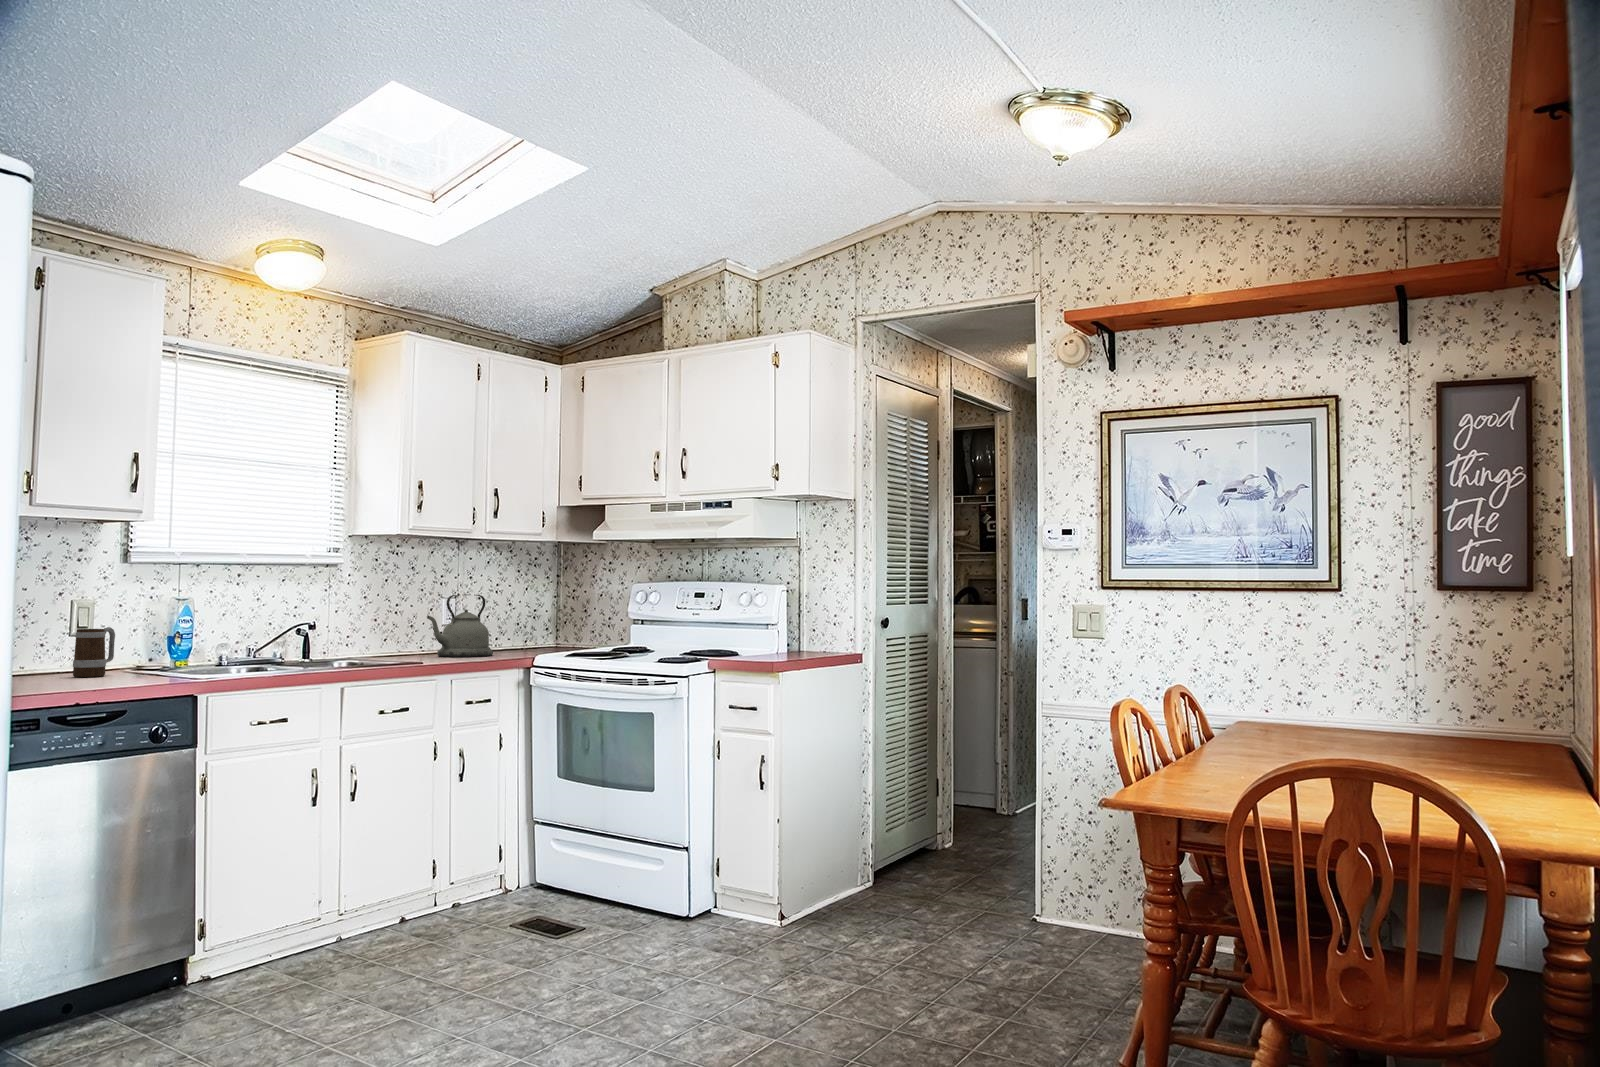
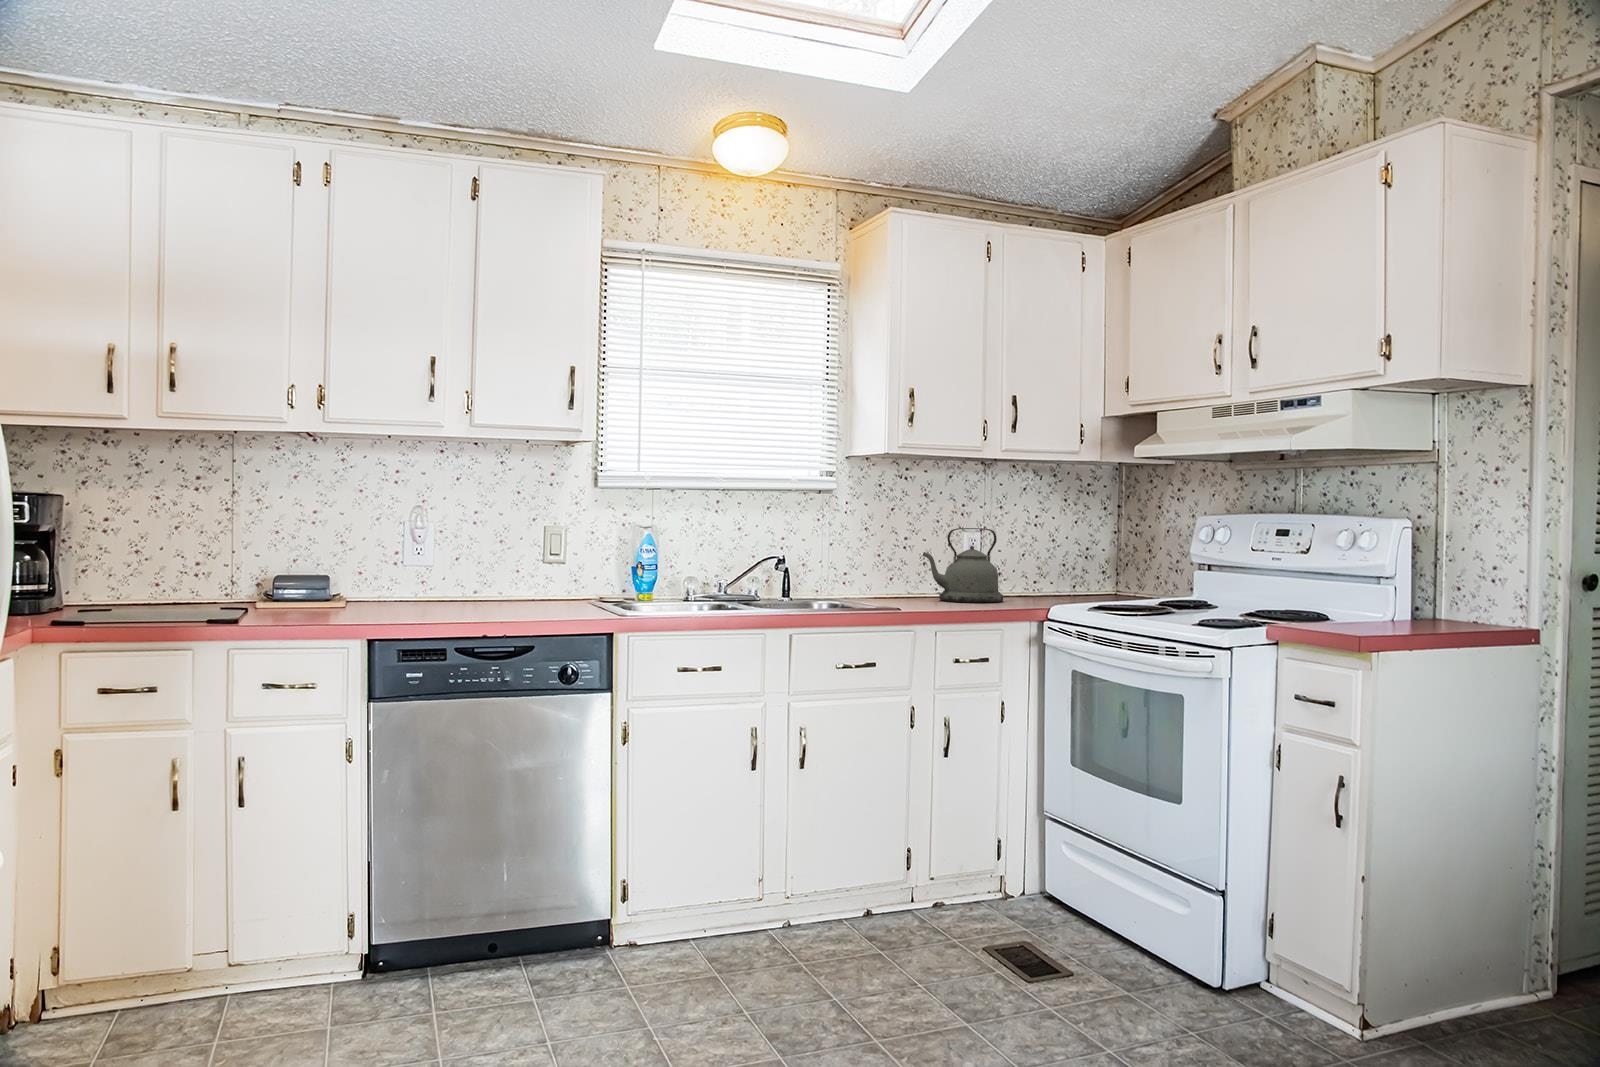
mug: present [73,627,115,677] -> none [535,557,576,608]

